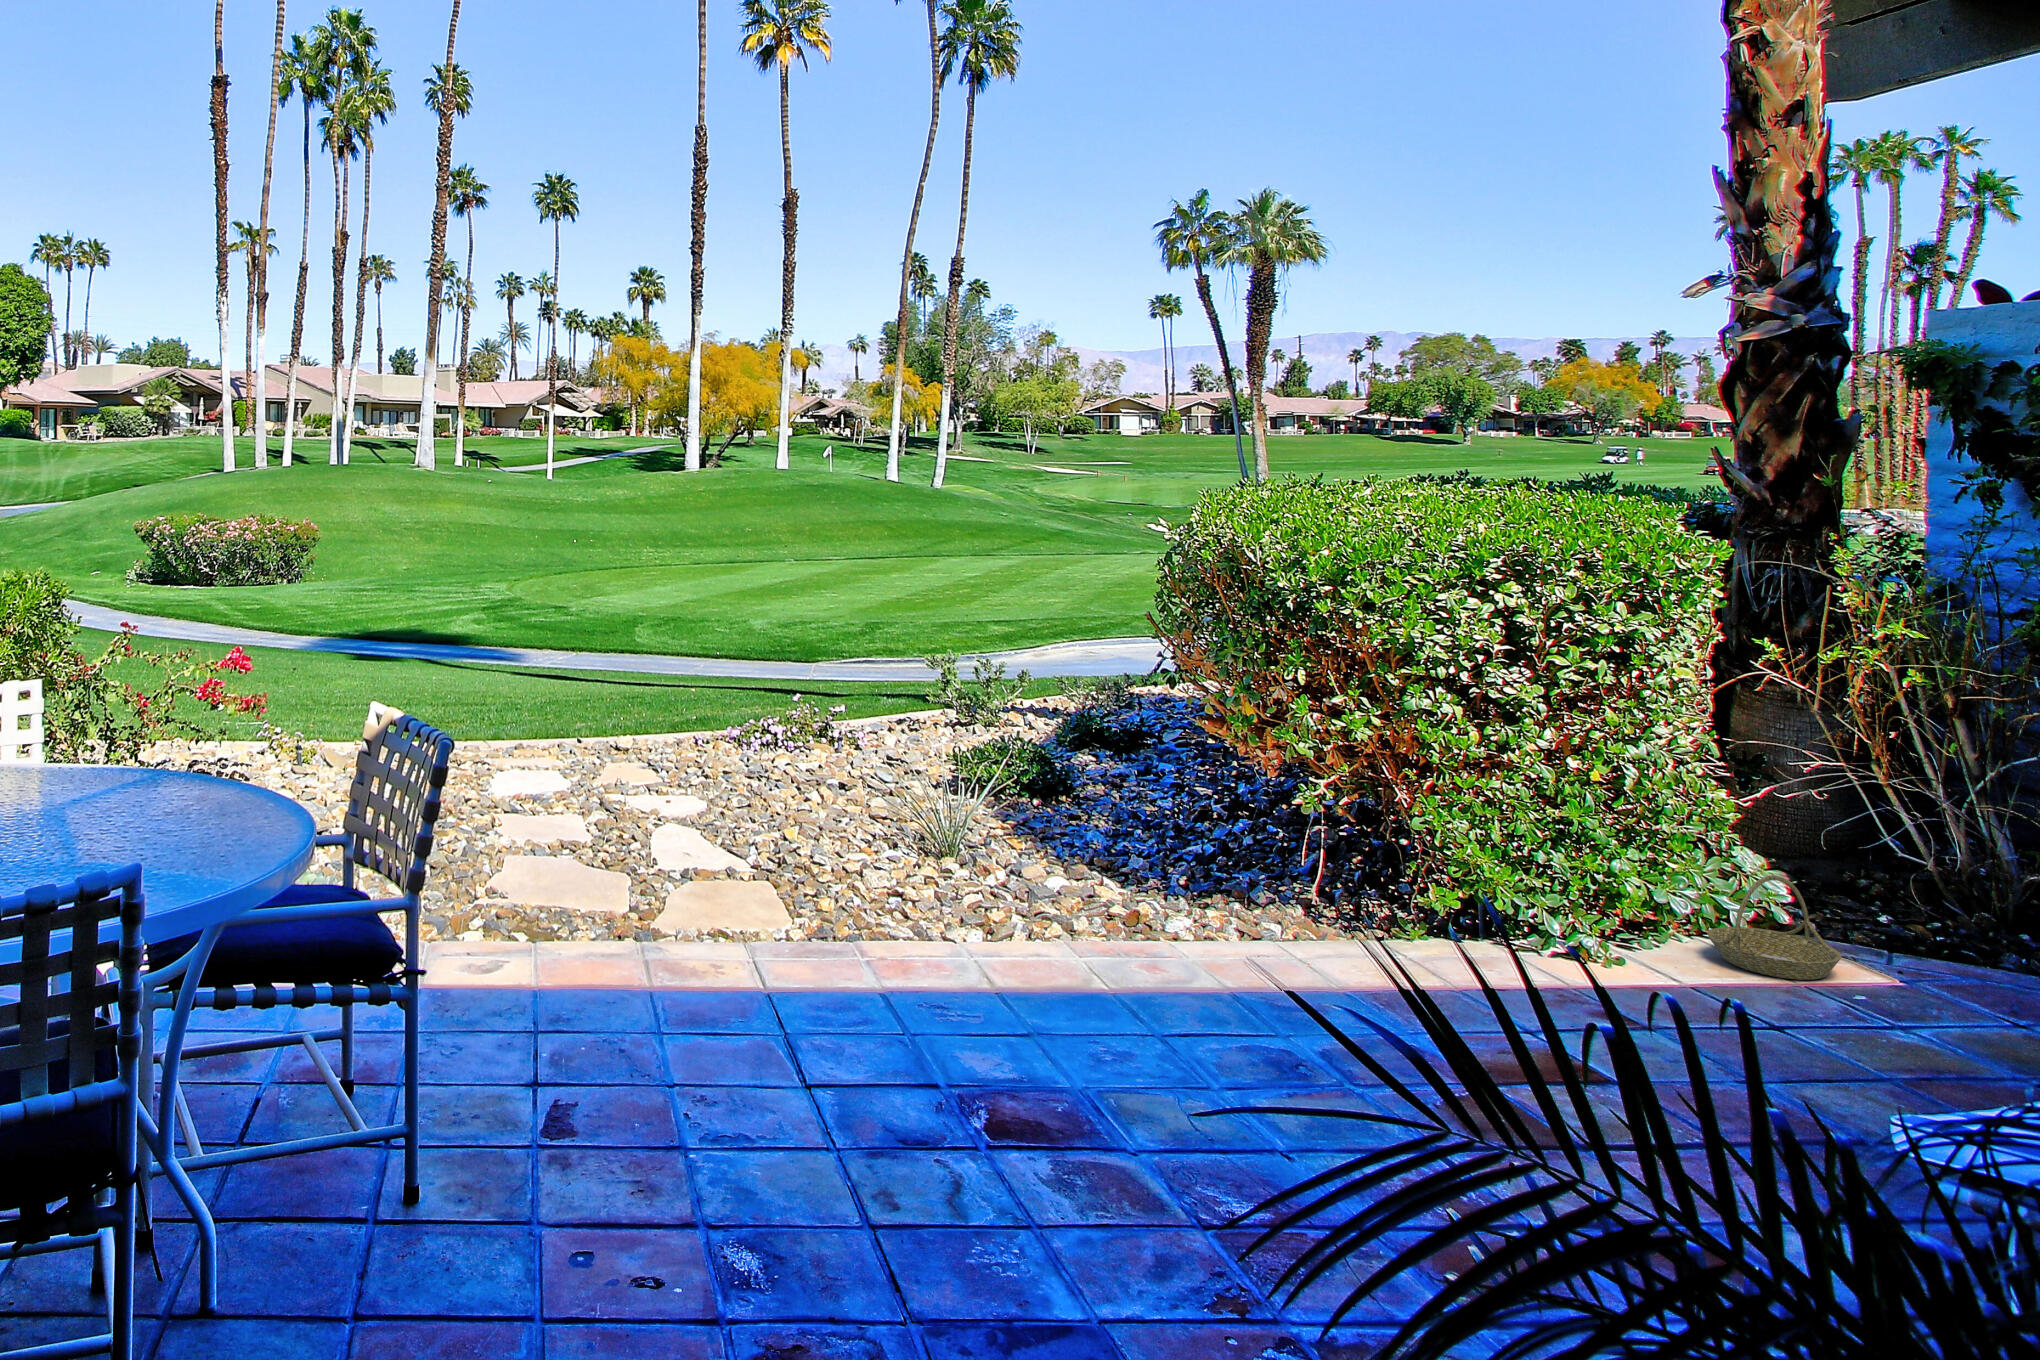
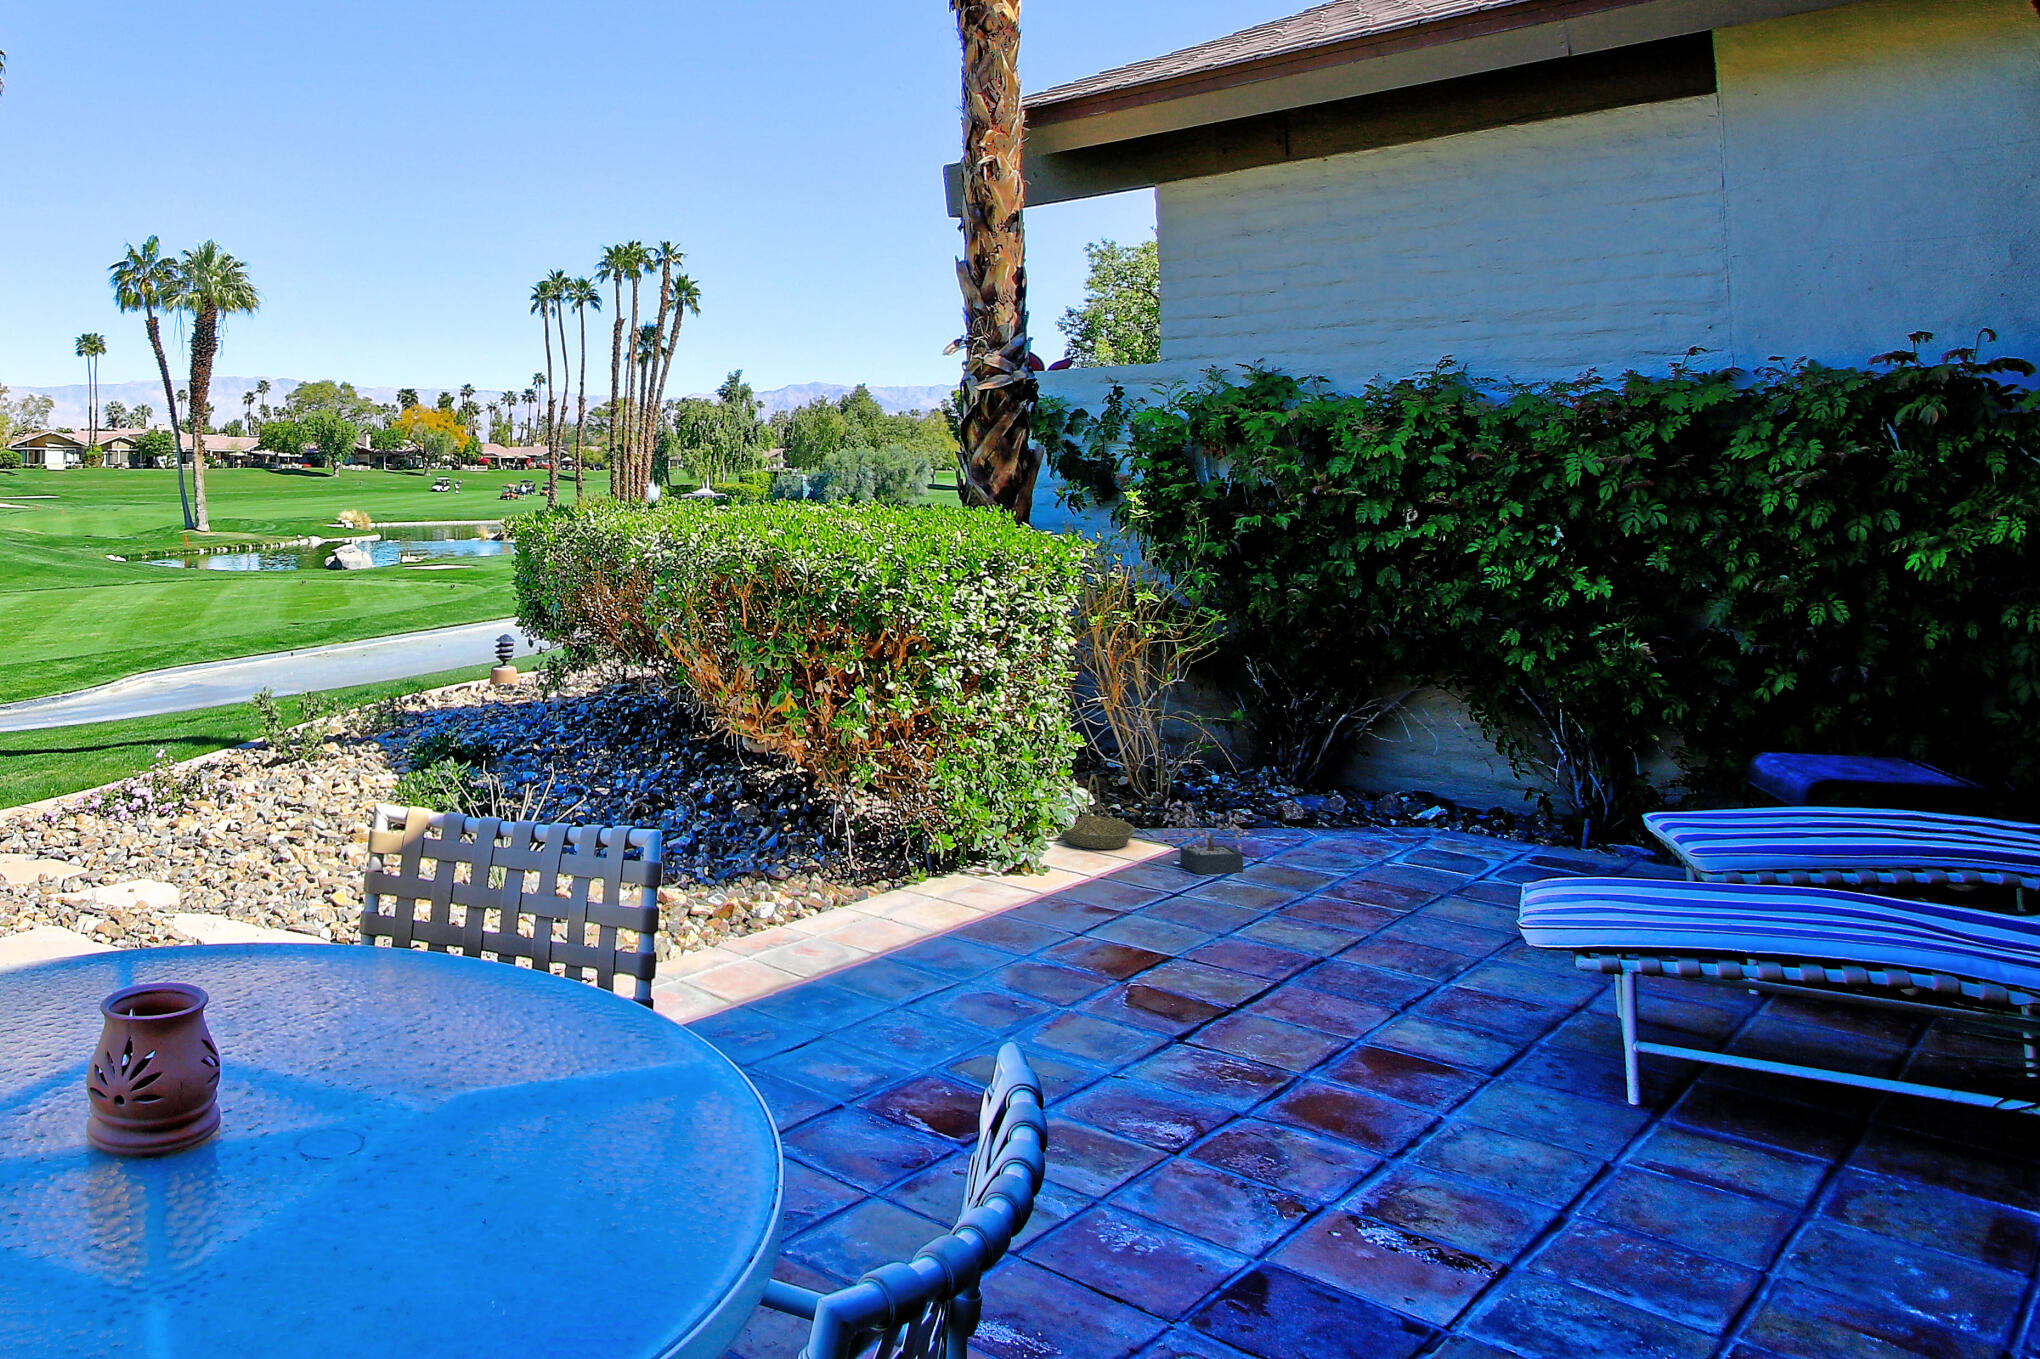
decorative plant: none [1820,919,1981,1046] -> present [1164,798,1248,874]

